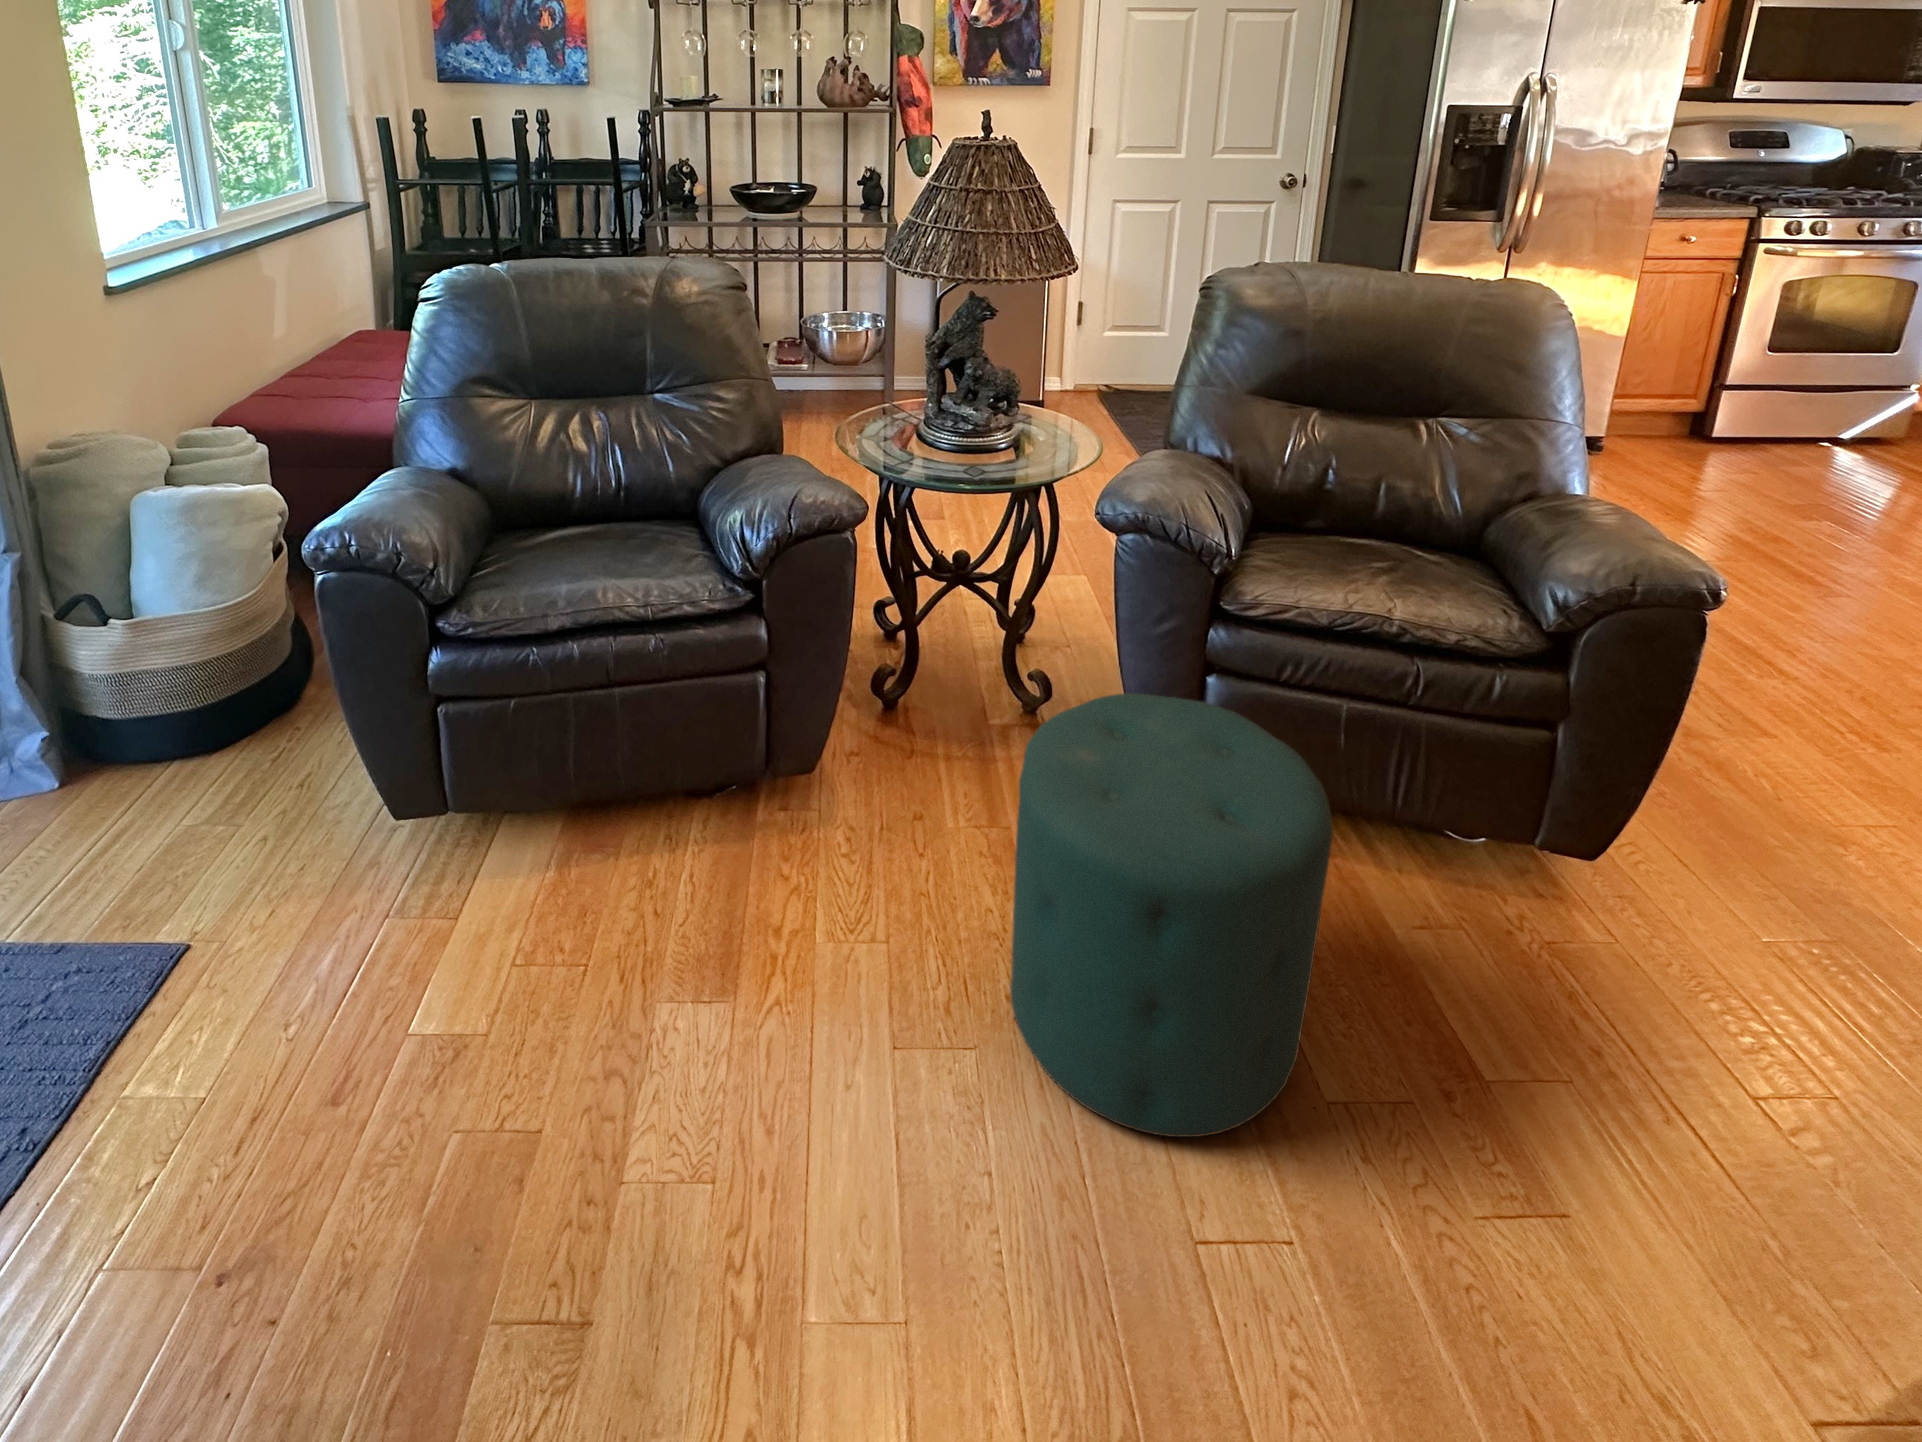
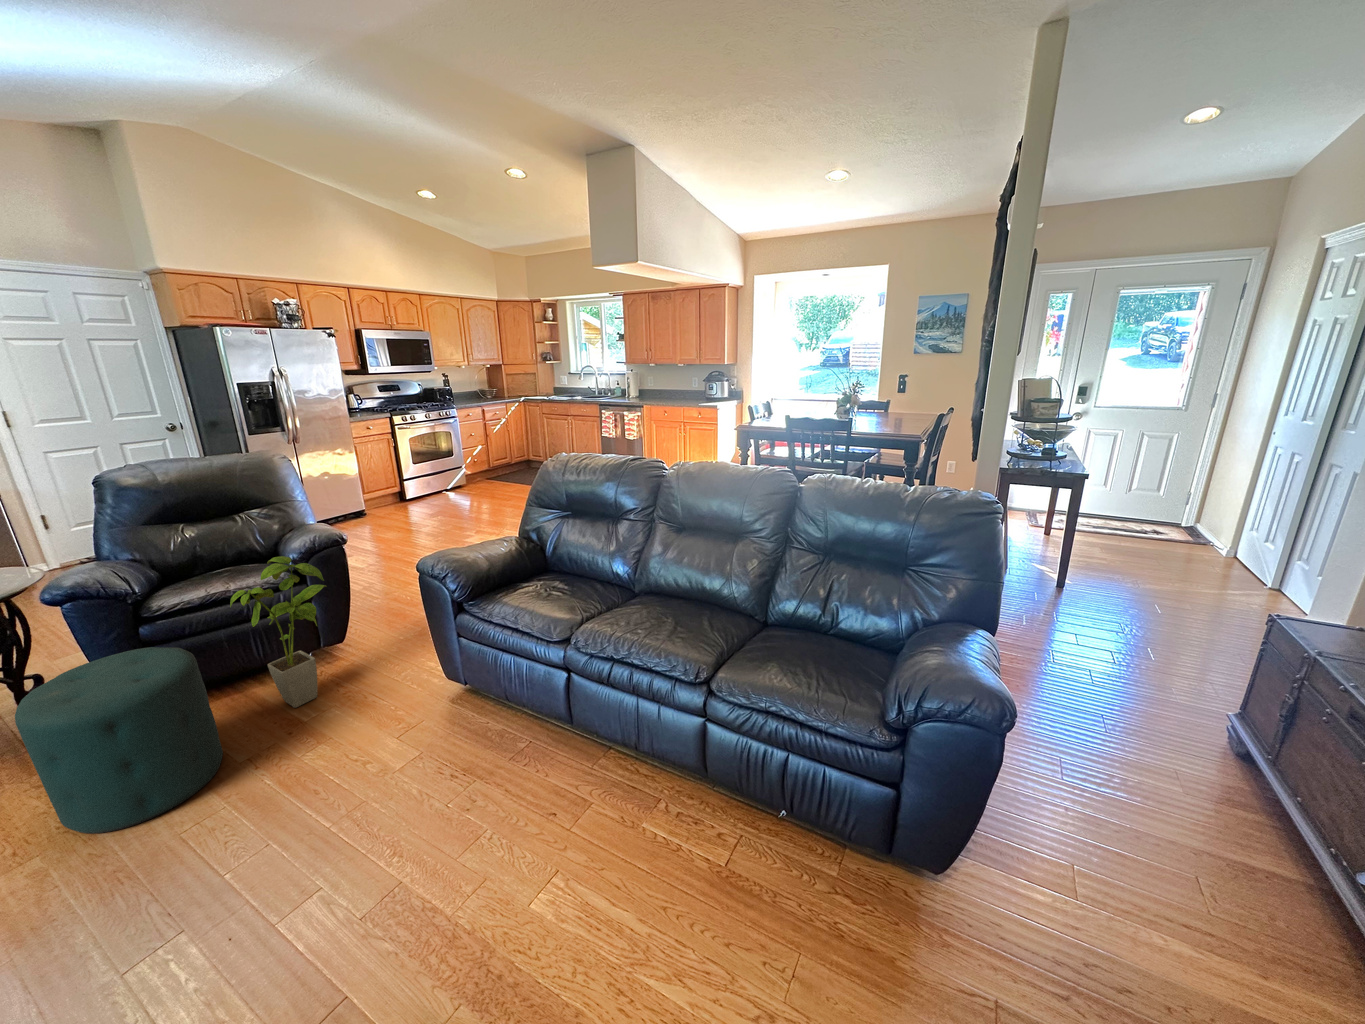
house plant: none [1414,612,1703,1010] -> present [230,556,327,708]

